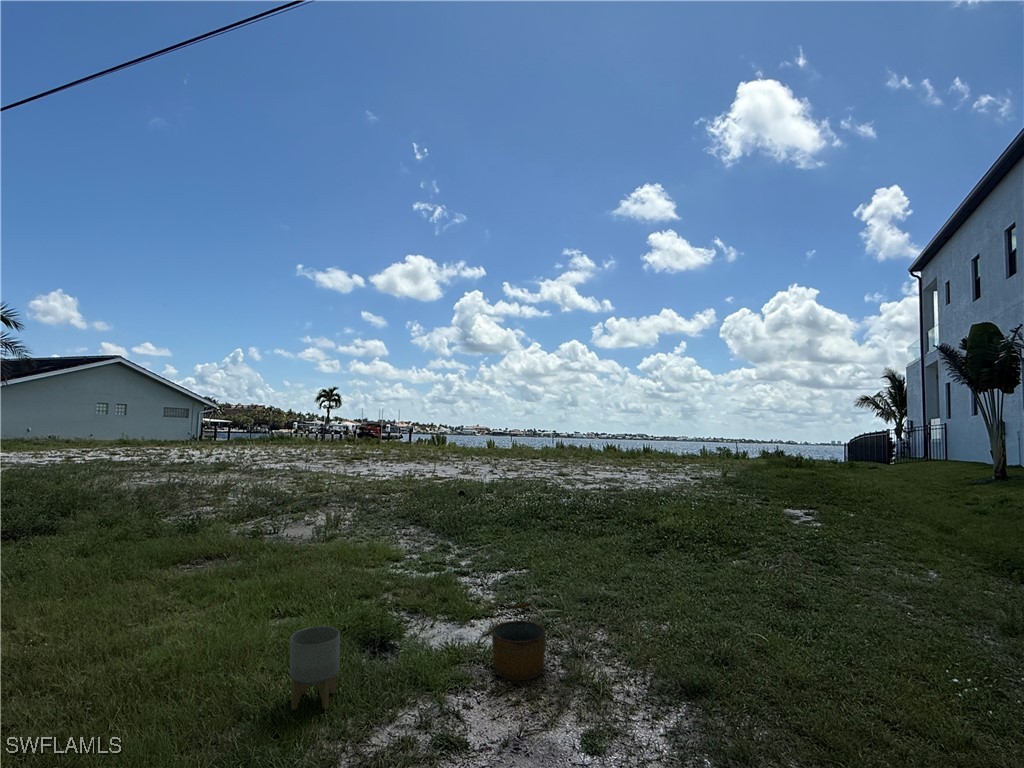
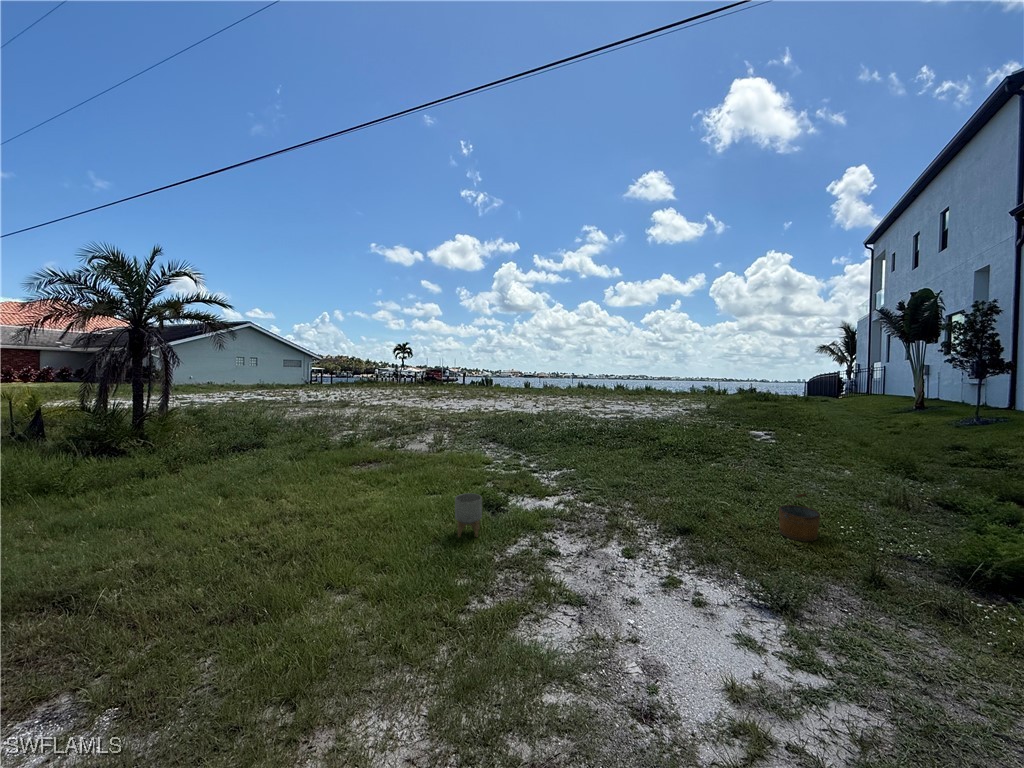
bucket: present [492,603,546,681] -> present [779,493,820,541]

